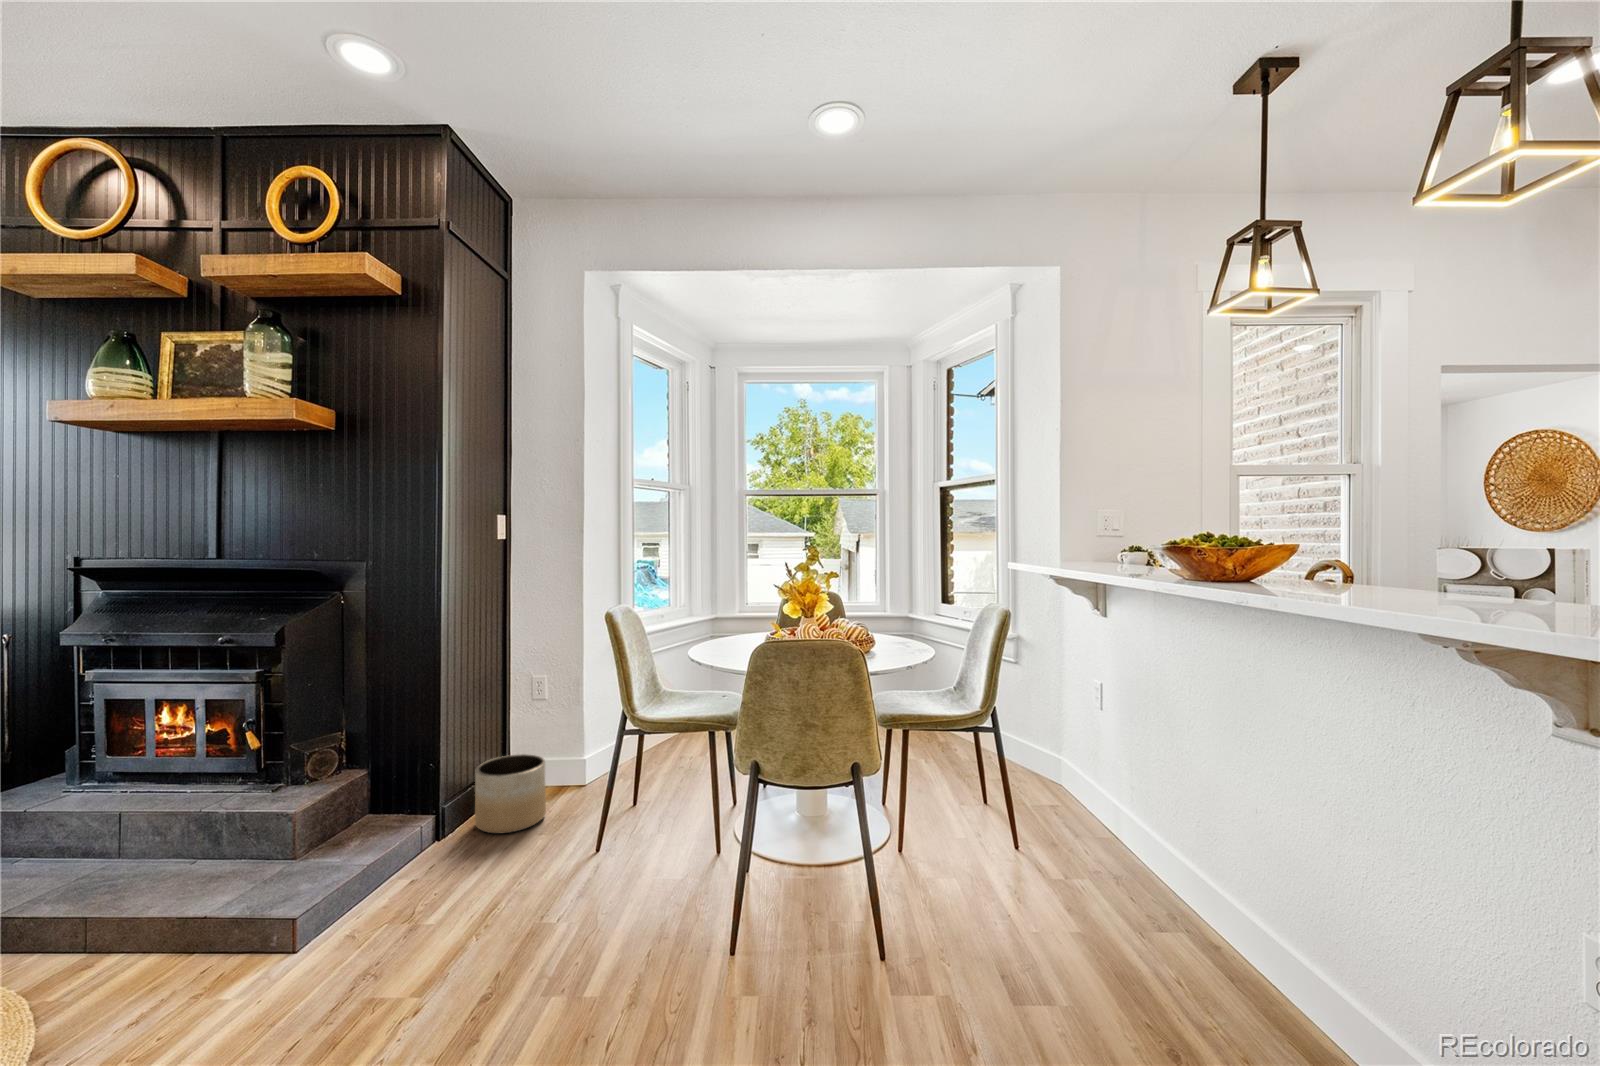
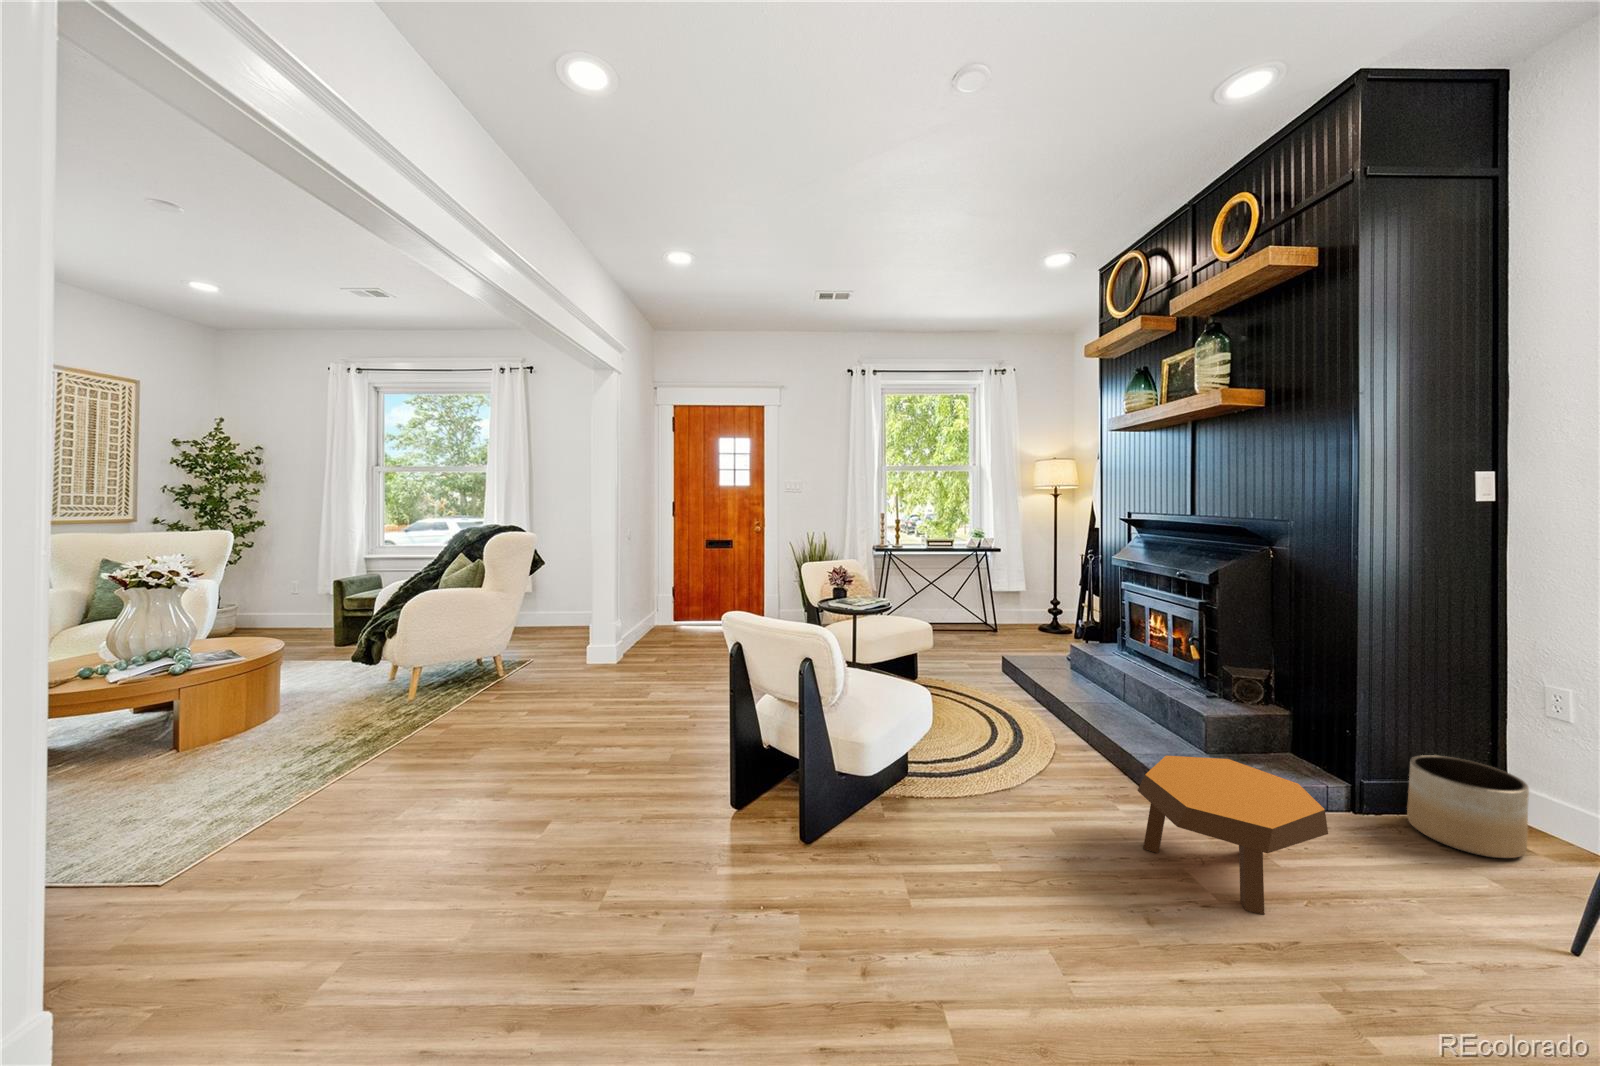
footstool: none [296,827,489,1016] -> present [1137,756,1328,914]

